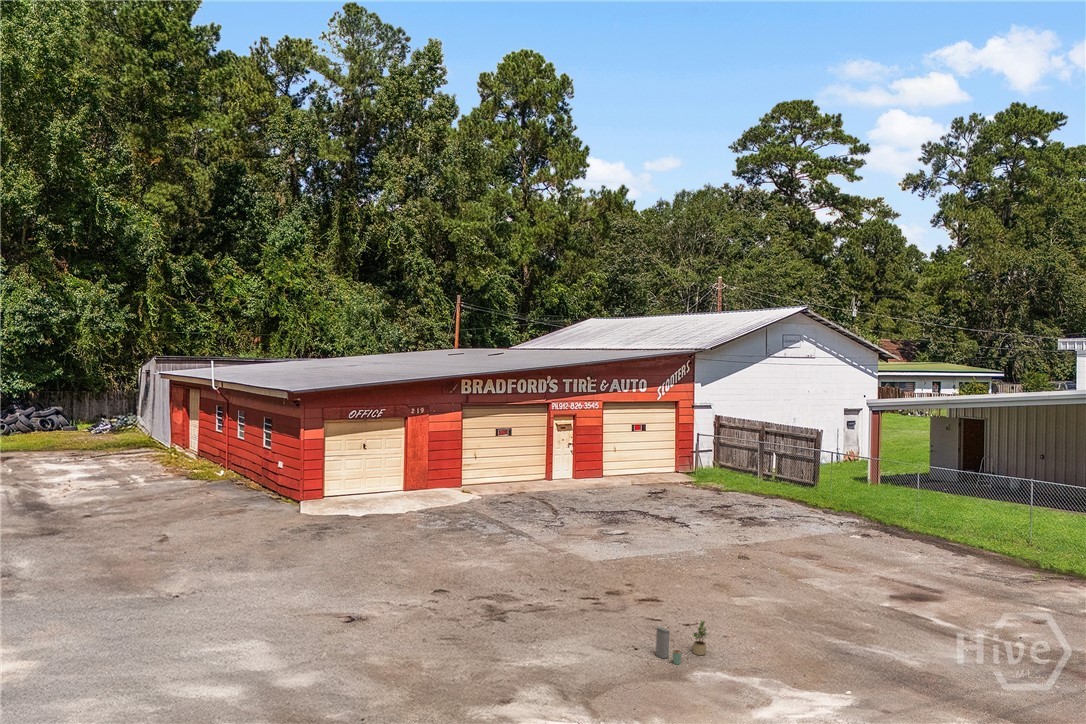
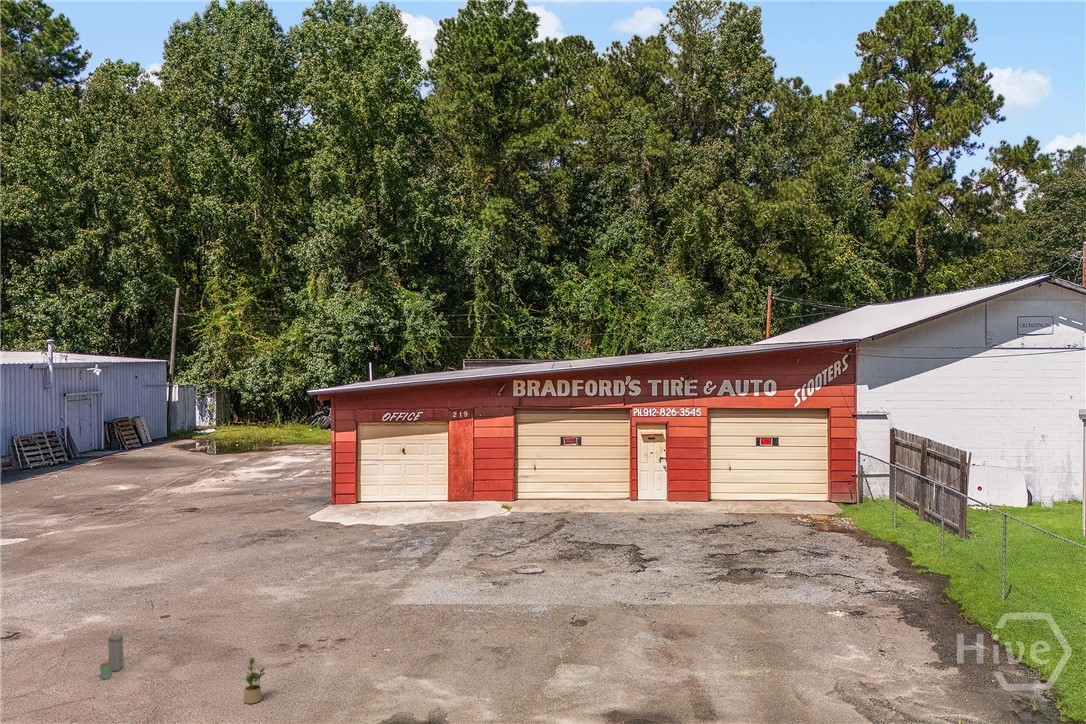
trash can: present [656,627,682,664] -> present [100,634,124,679]

